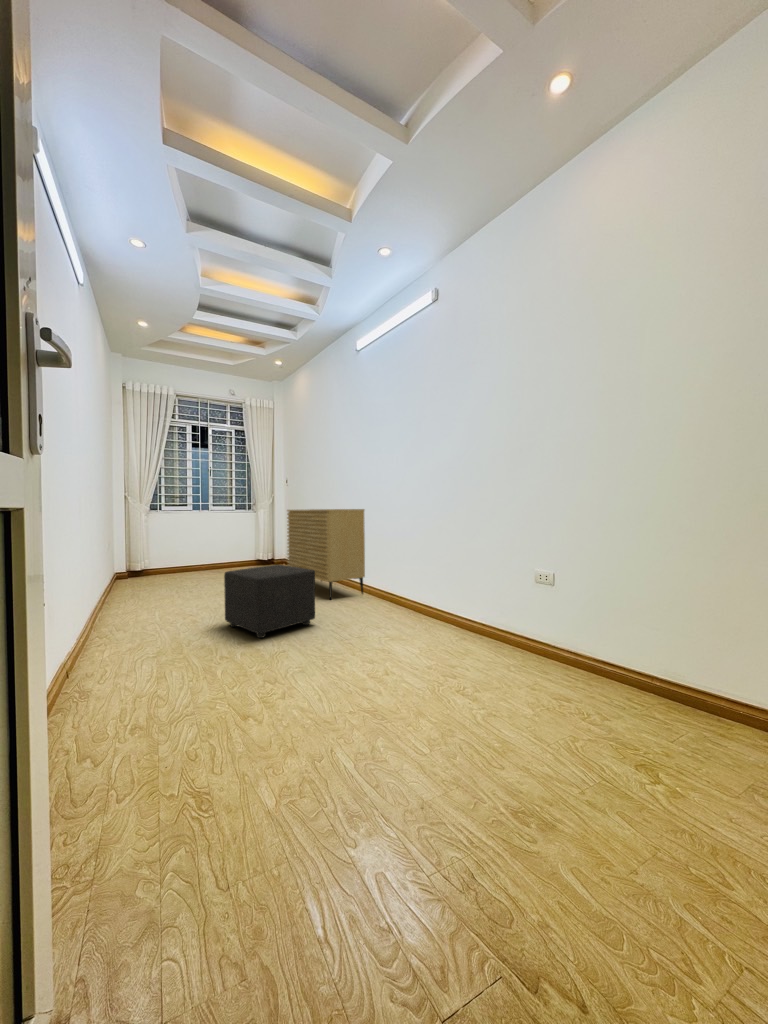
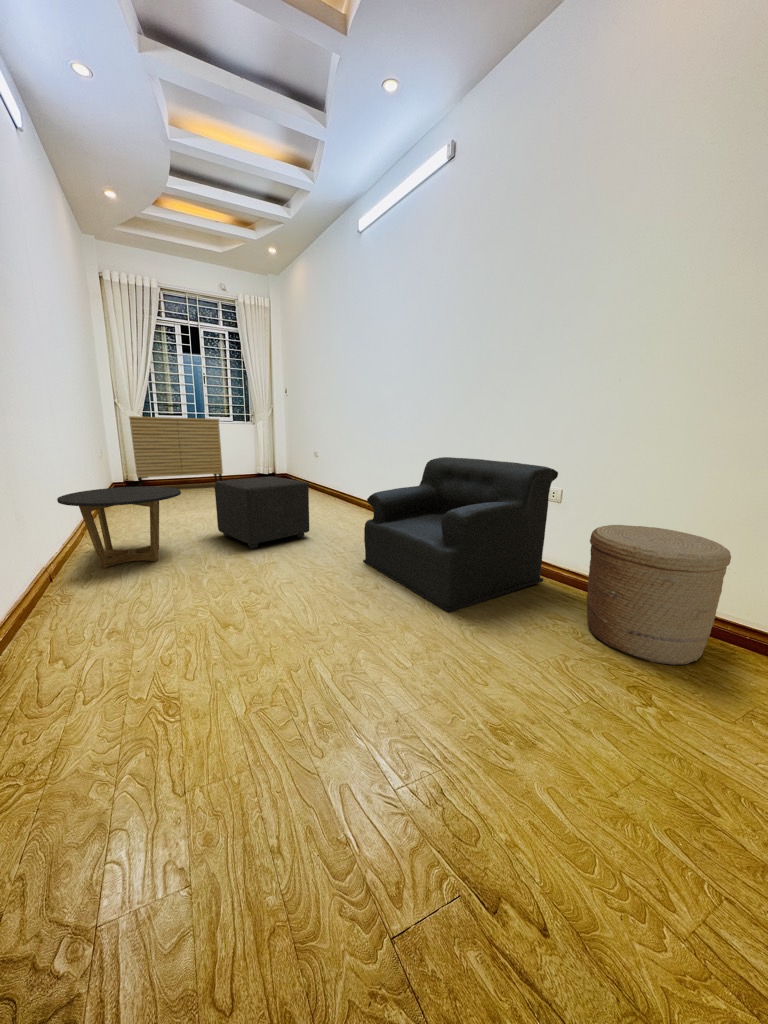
dresser: present [287,509,365,599] -> present [129,416,223,486]
armchair: none [371,543,550,698] -> present [363,457,558,613]
side table: none [80,579,195,663] -> present [57,486,181,568]
woven basket: none [585,605,712,743] -> present [587,525,731,665]

